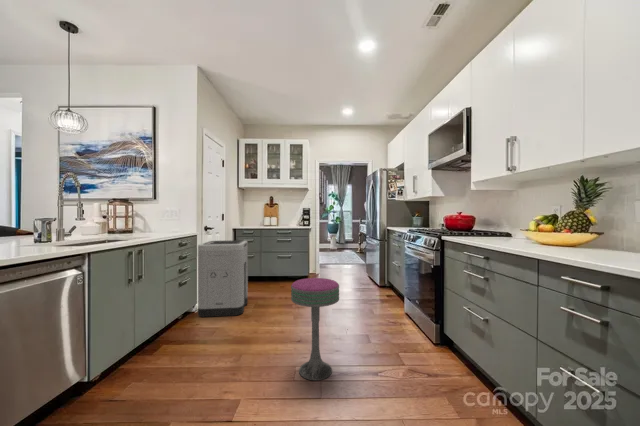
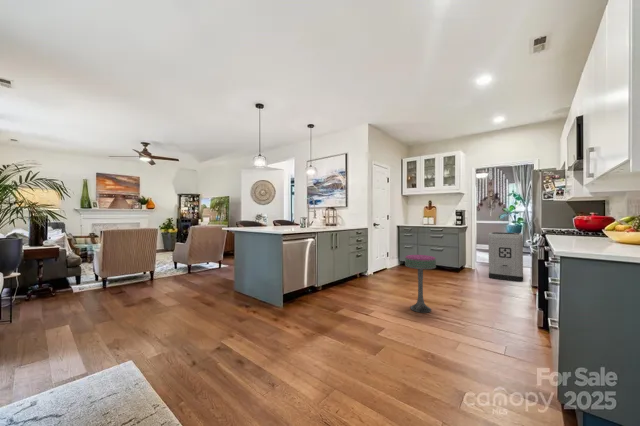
trash can: present [198,240,248,317] -> present [488,232,523,282]

